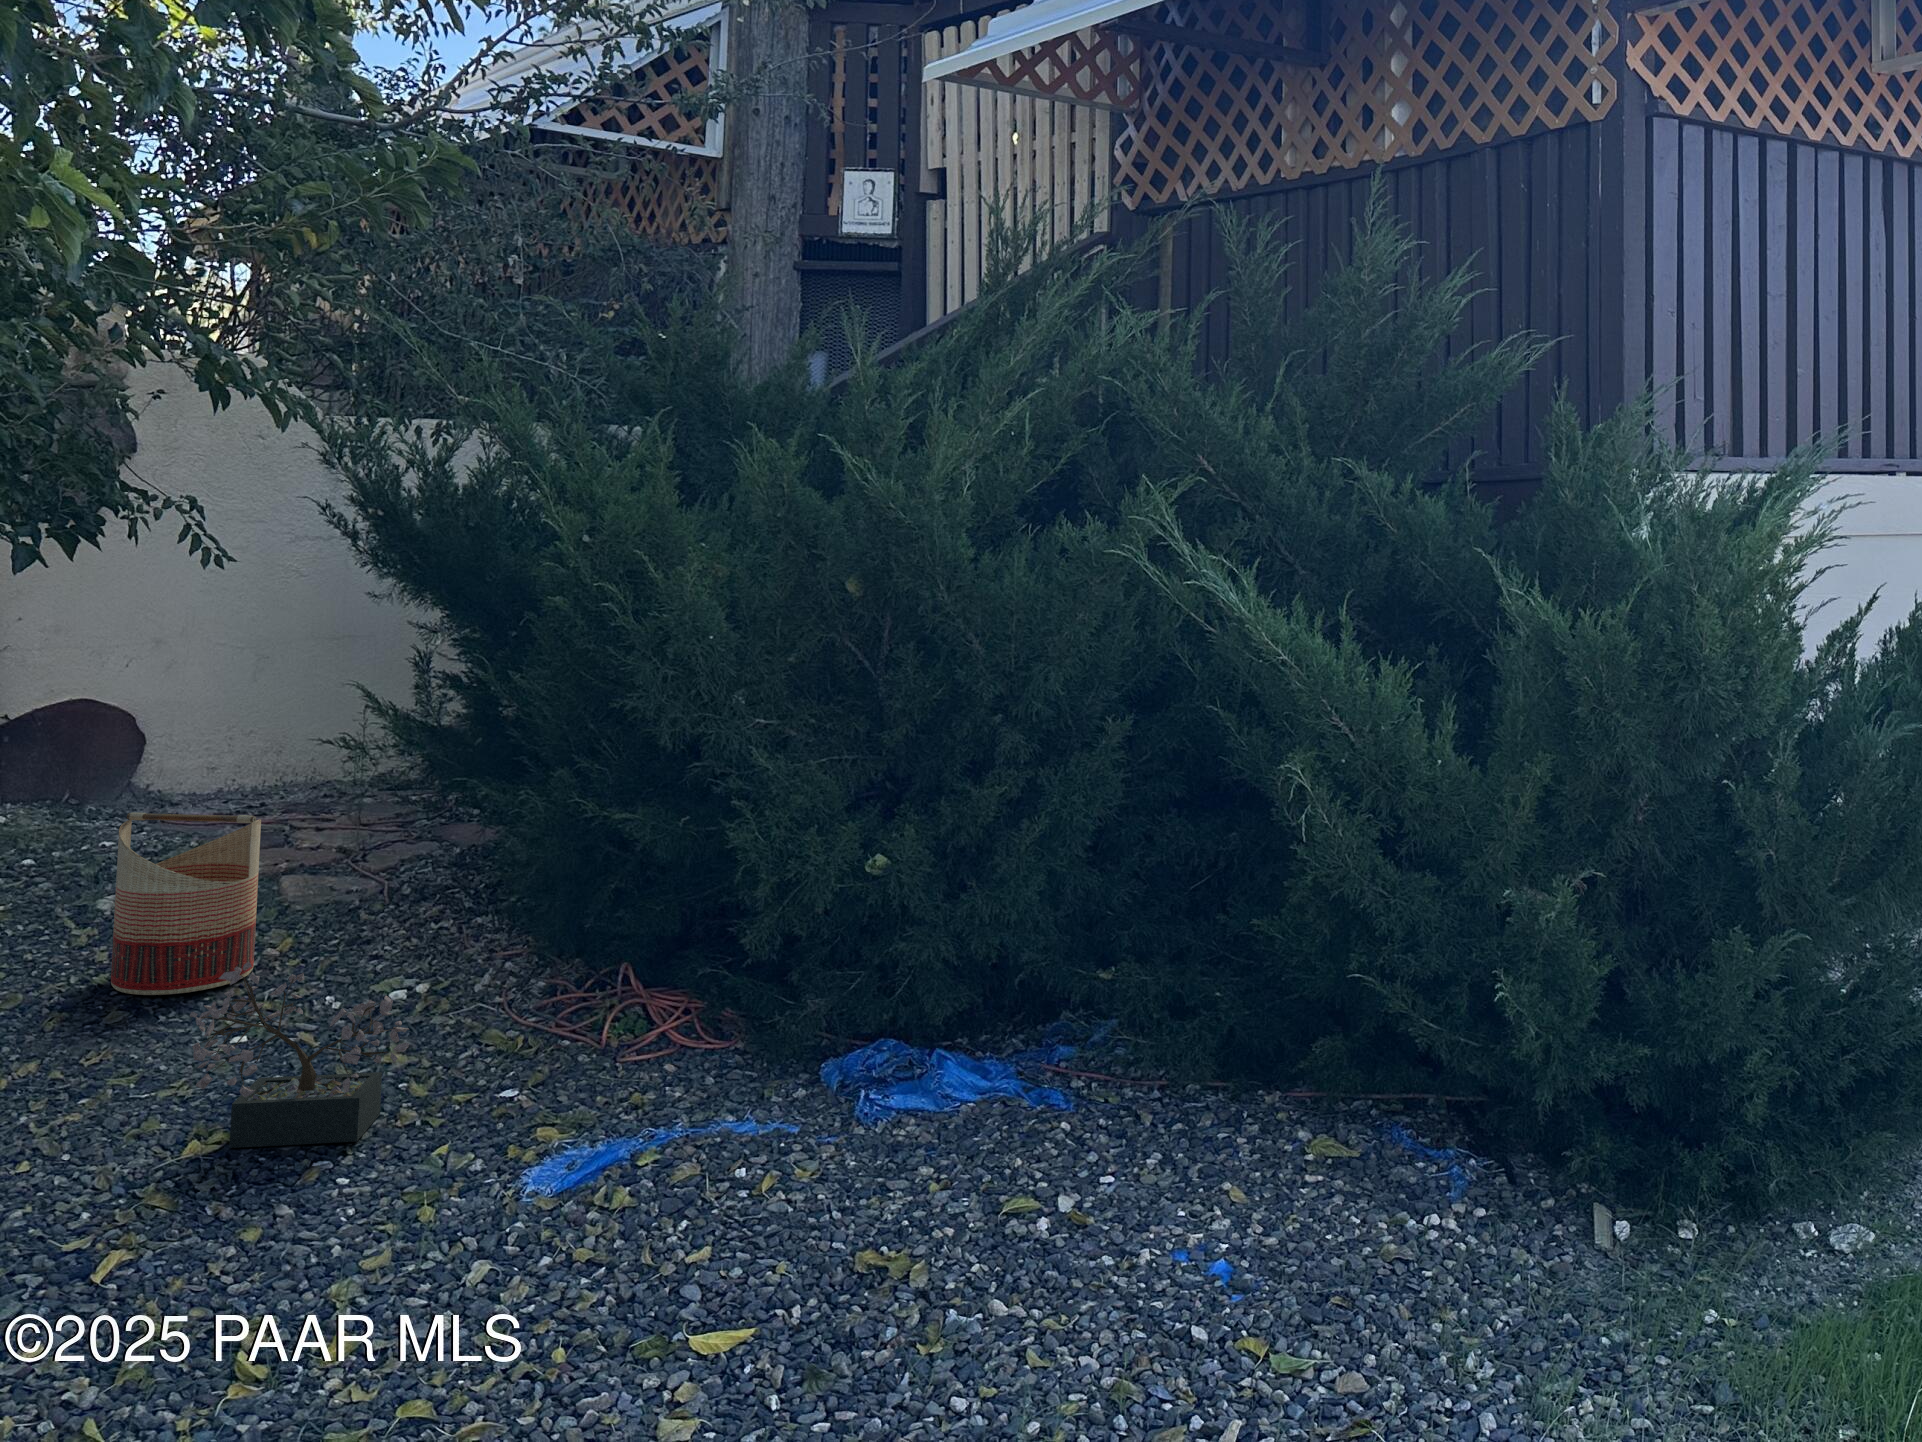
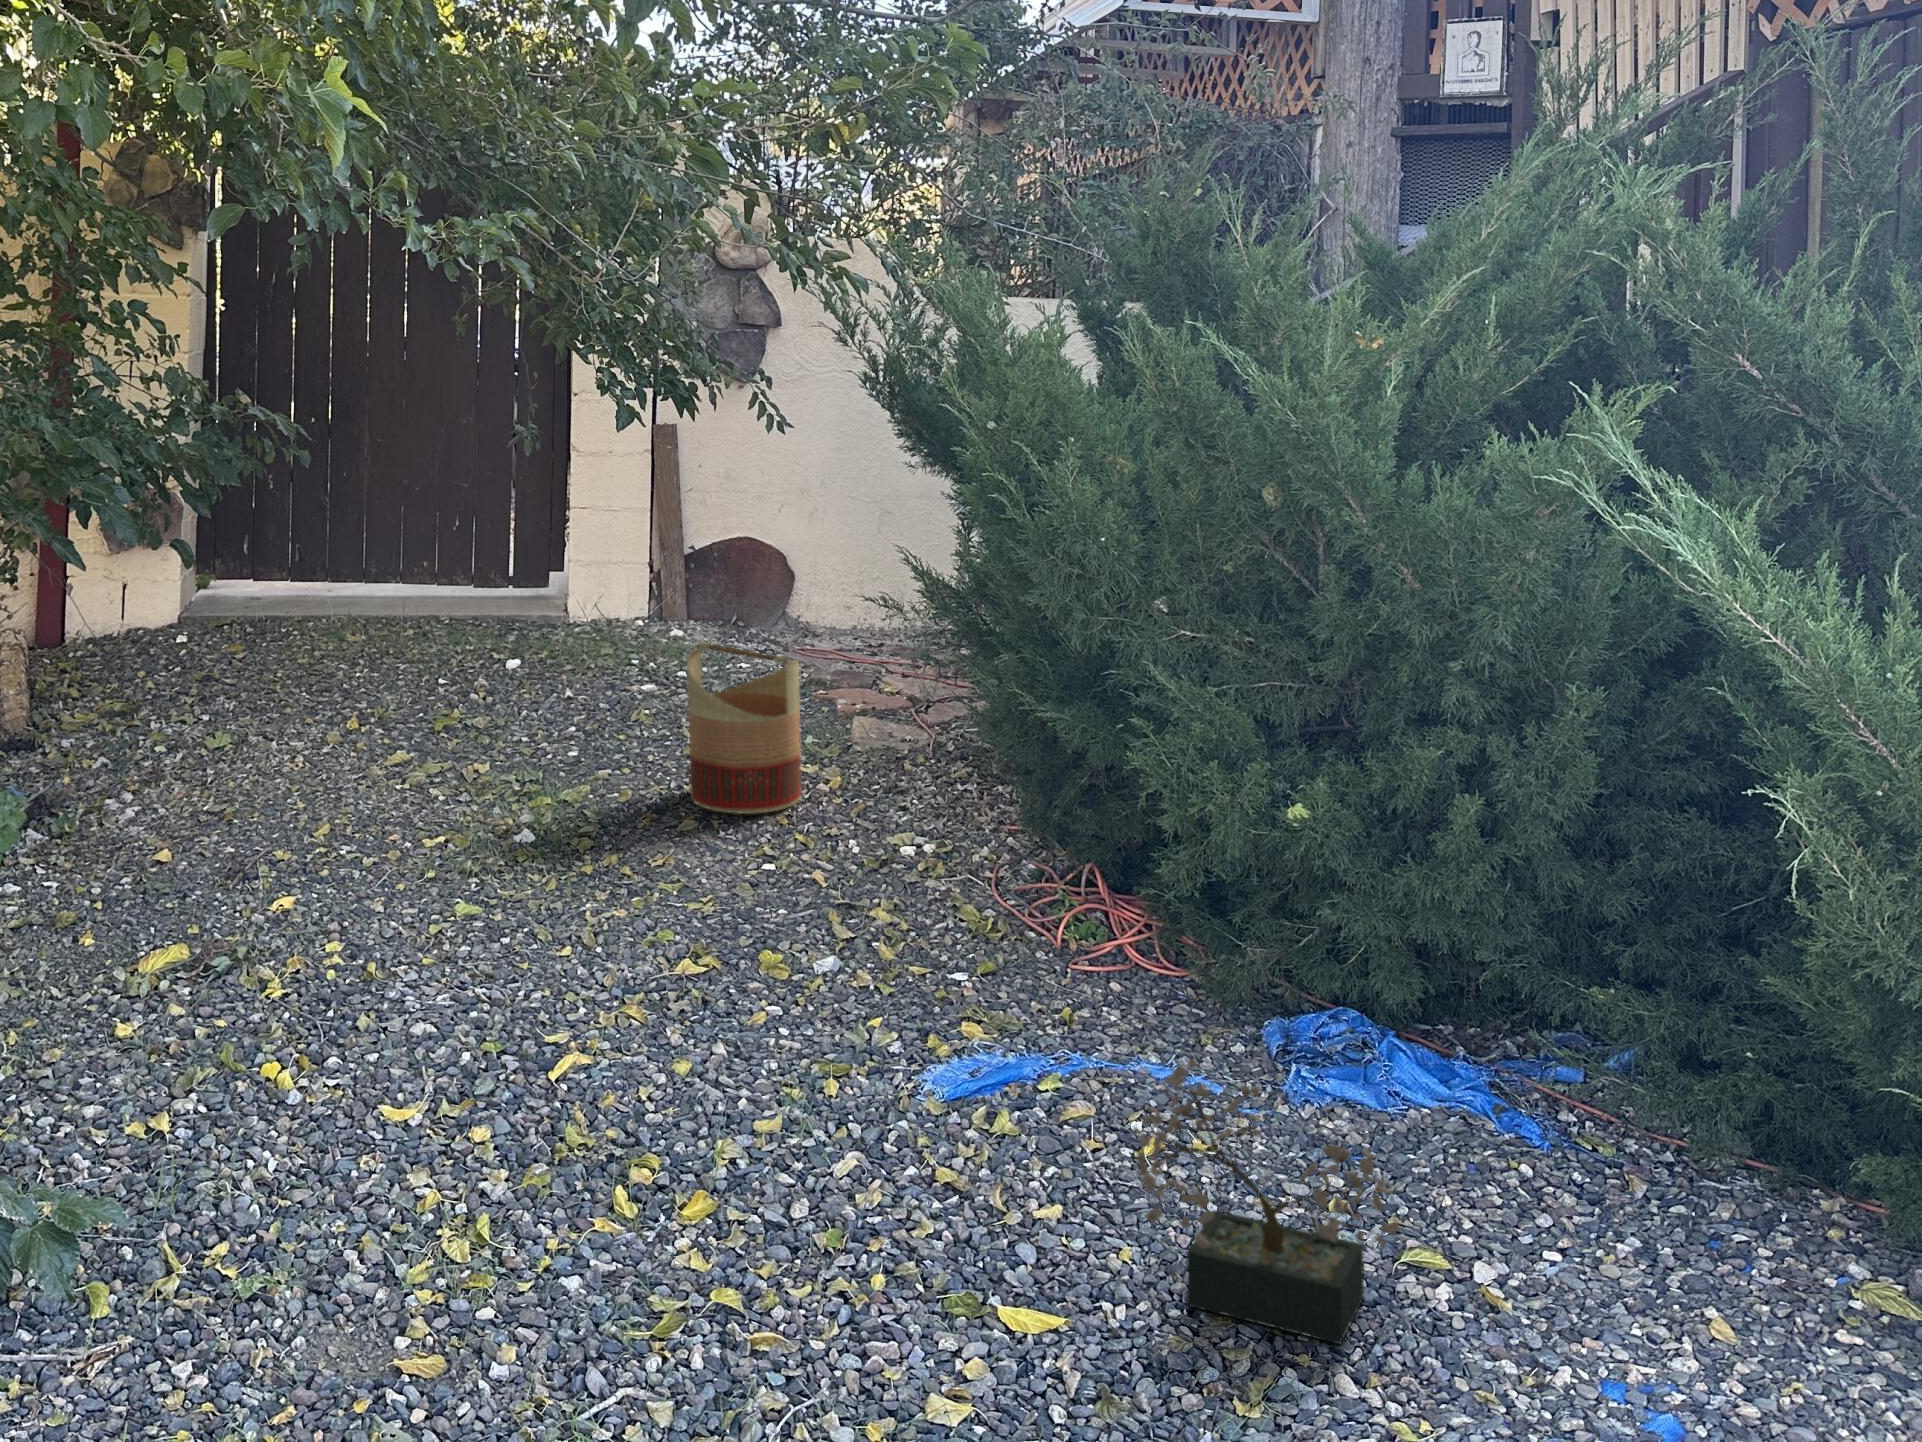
decorative plant: present [190,962,409,1148] -> present [1133,1059,1399,1344]

